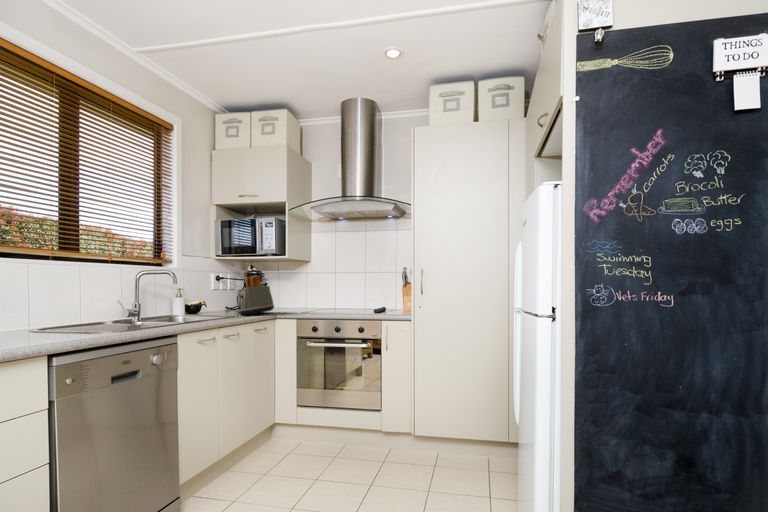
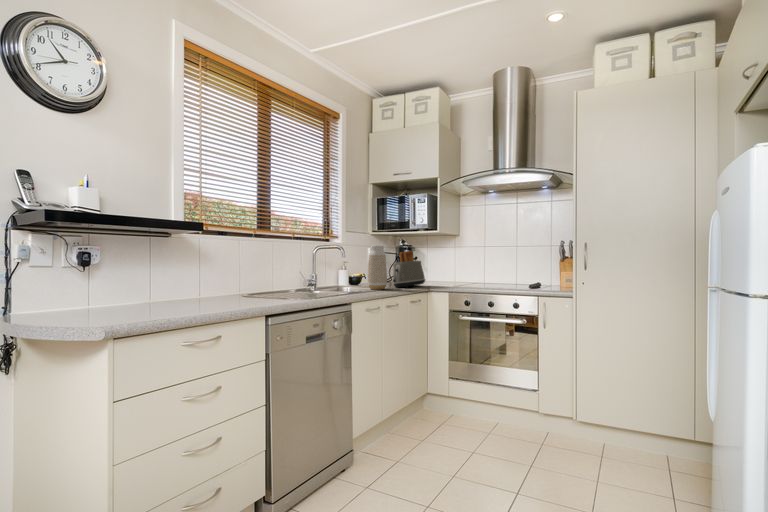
vase: none [207,270,230,319] -> present [368,246,387,290]

